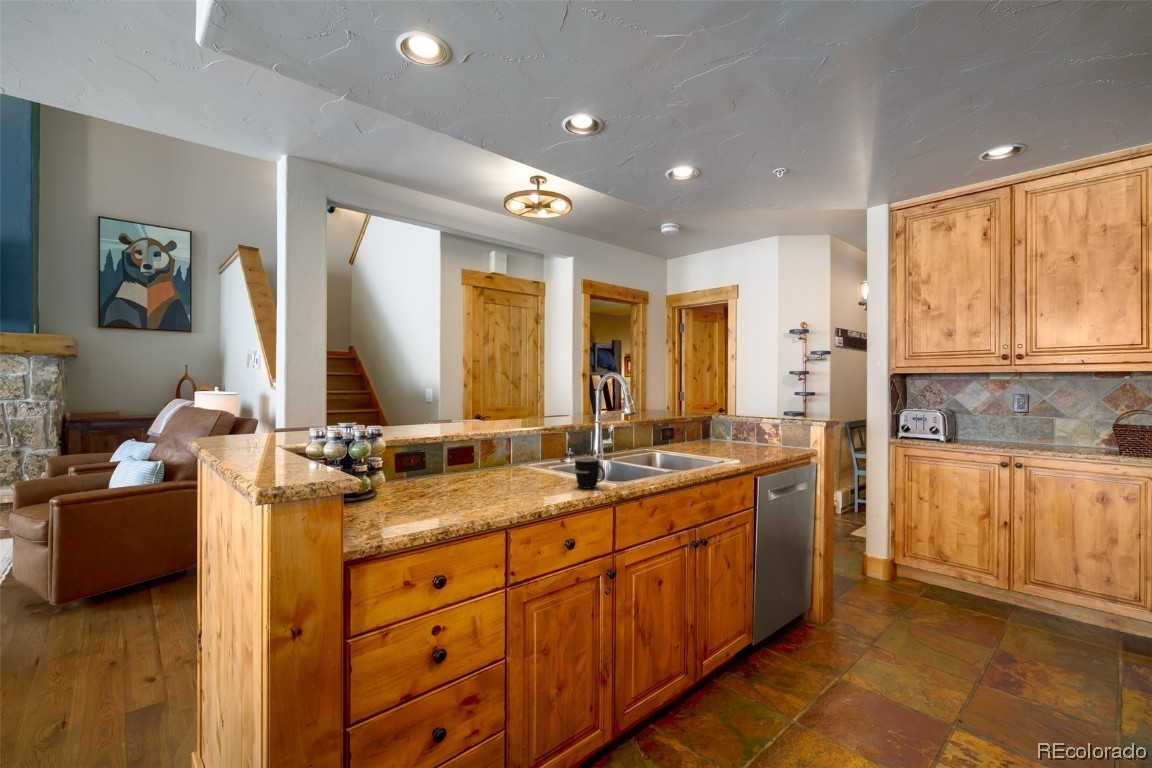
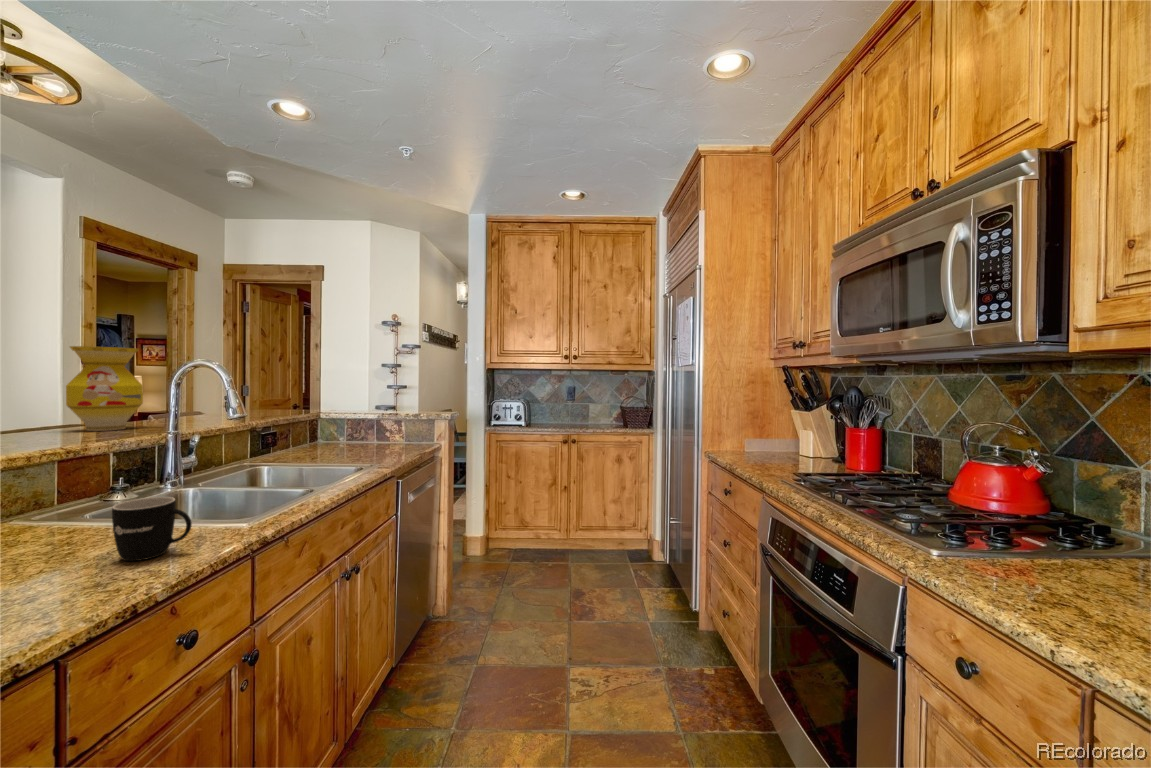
vase: none [574,371,607,421] -> present [66,346,143,431]

